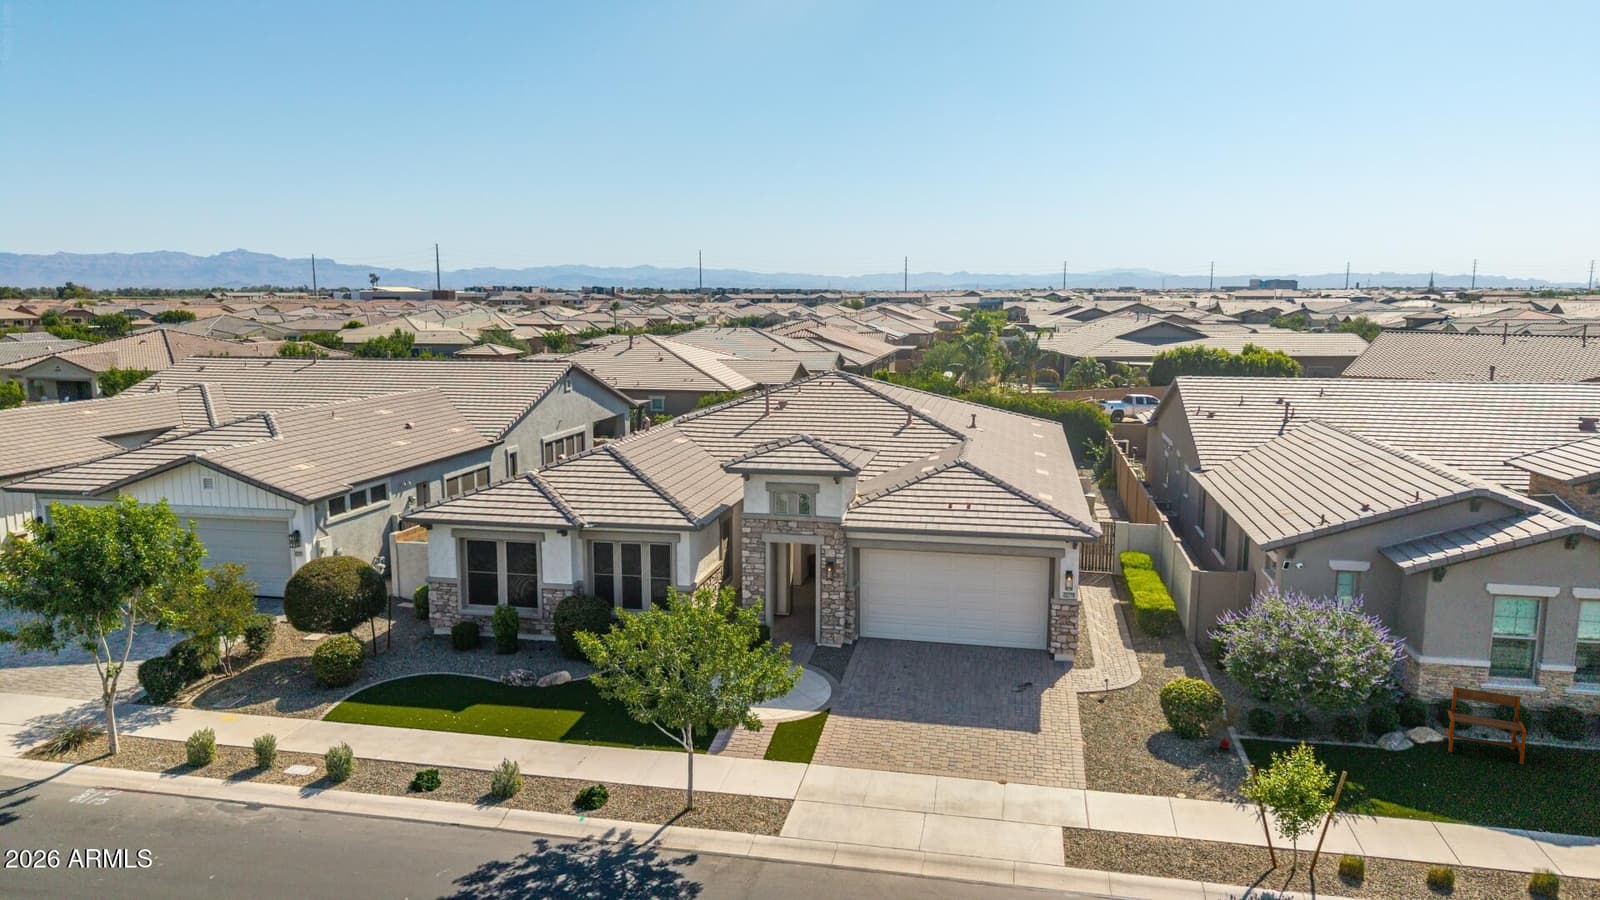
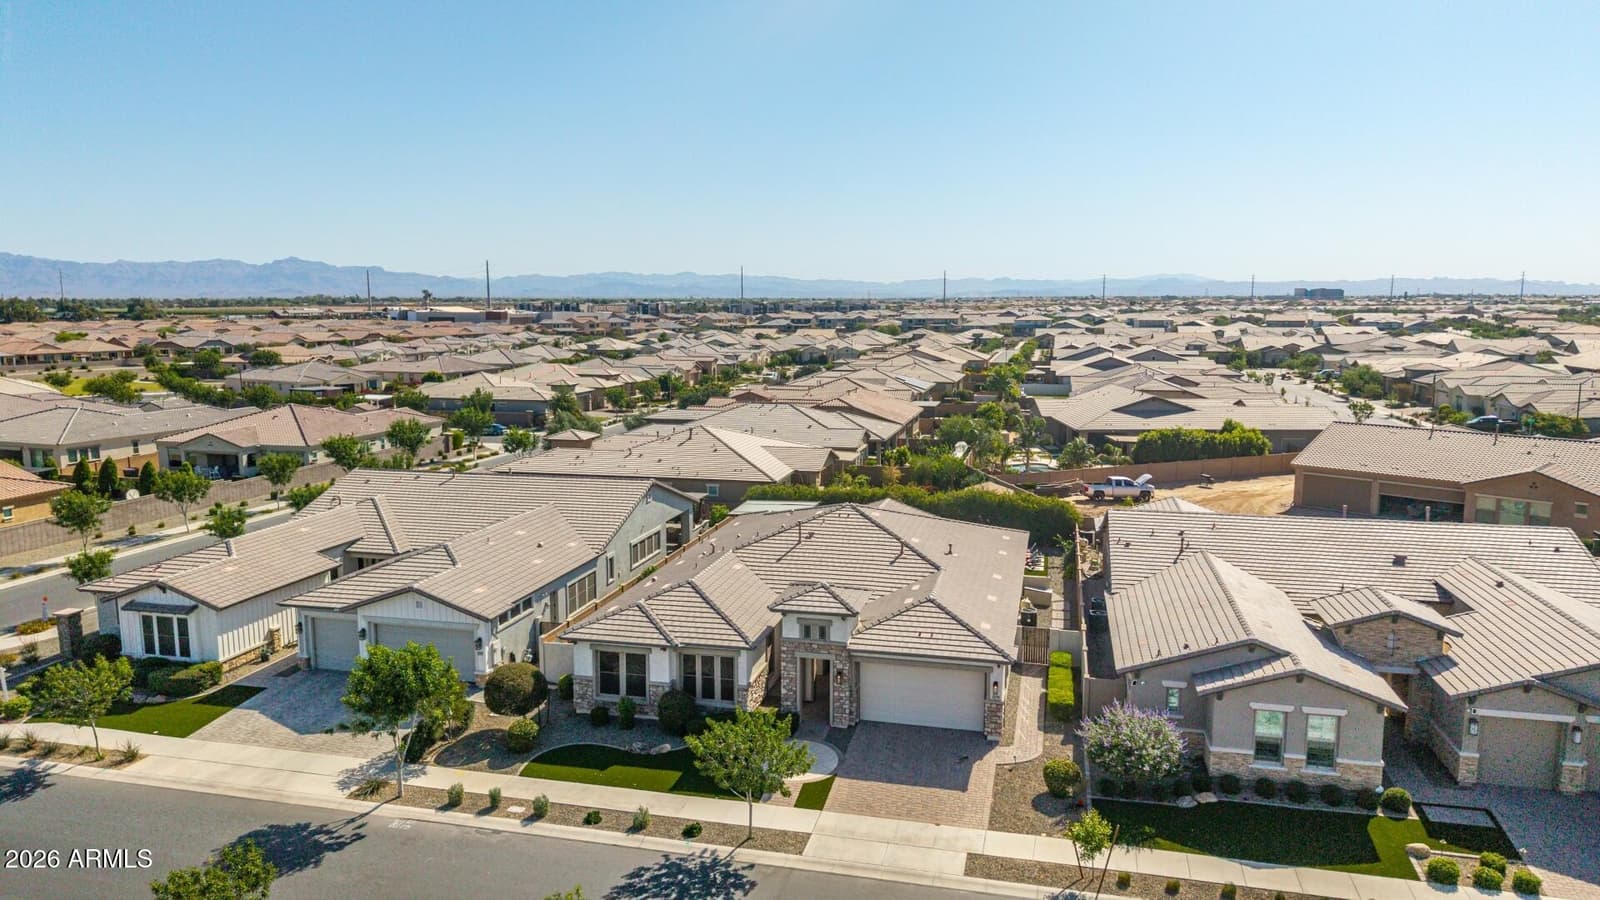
bench: present [1446,687,1526,764] -> none [1218,769,1262,819]

